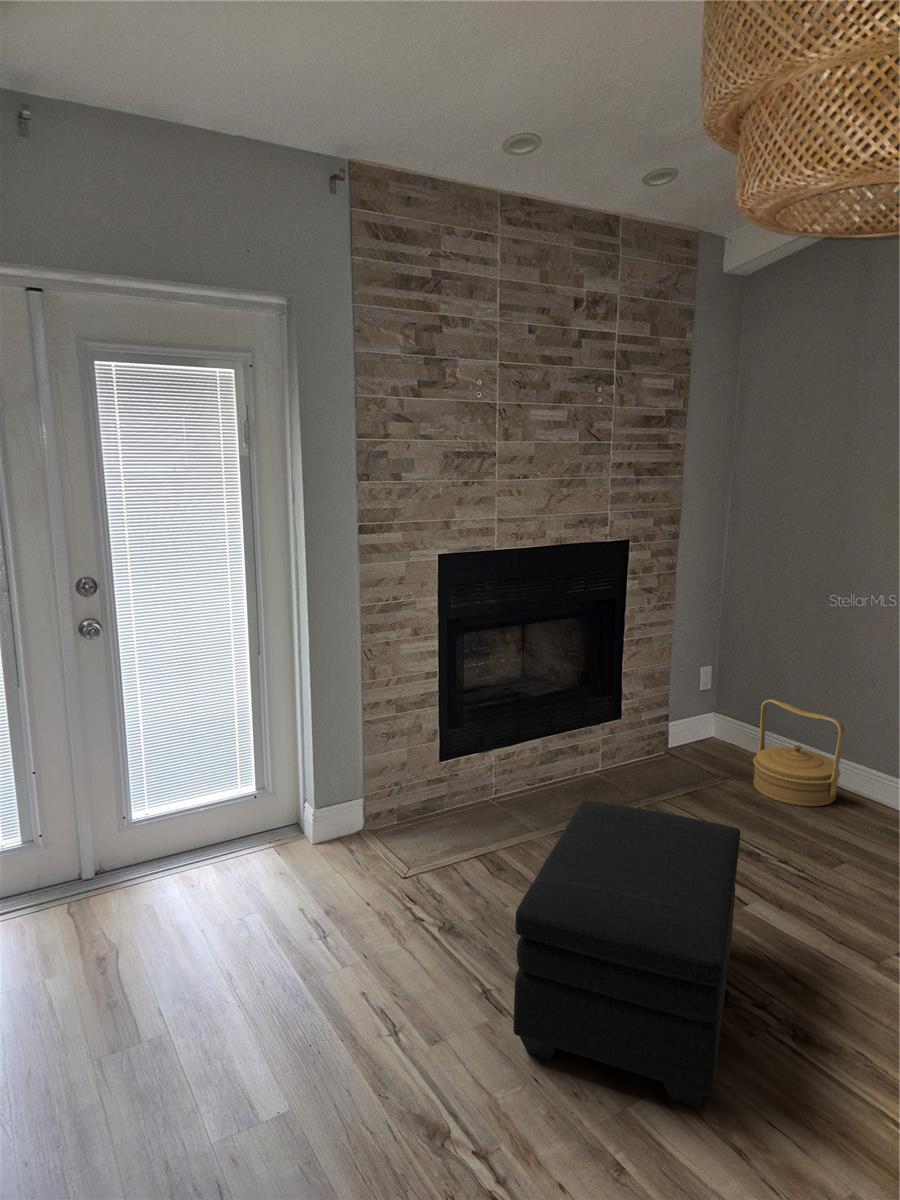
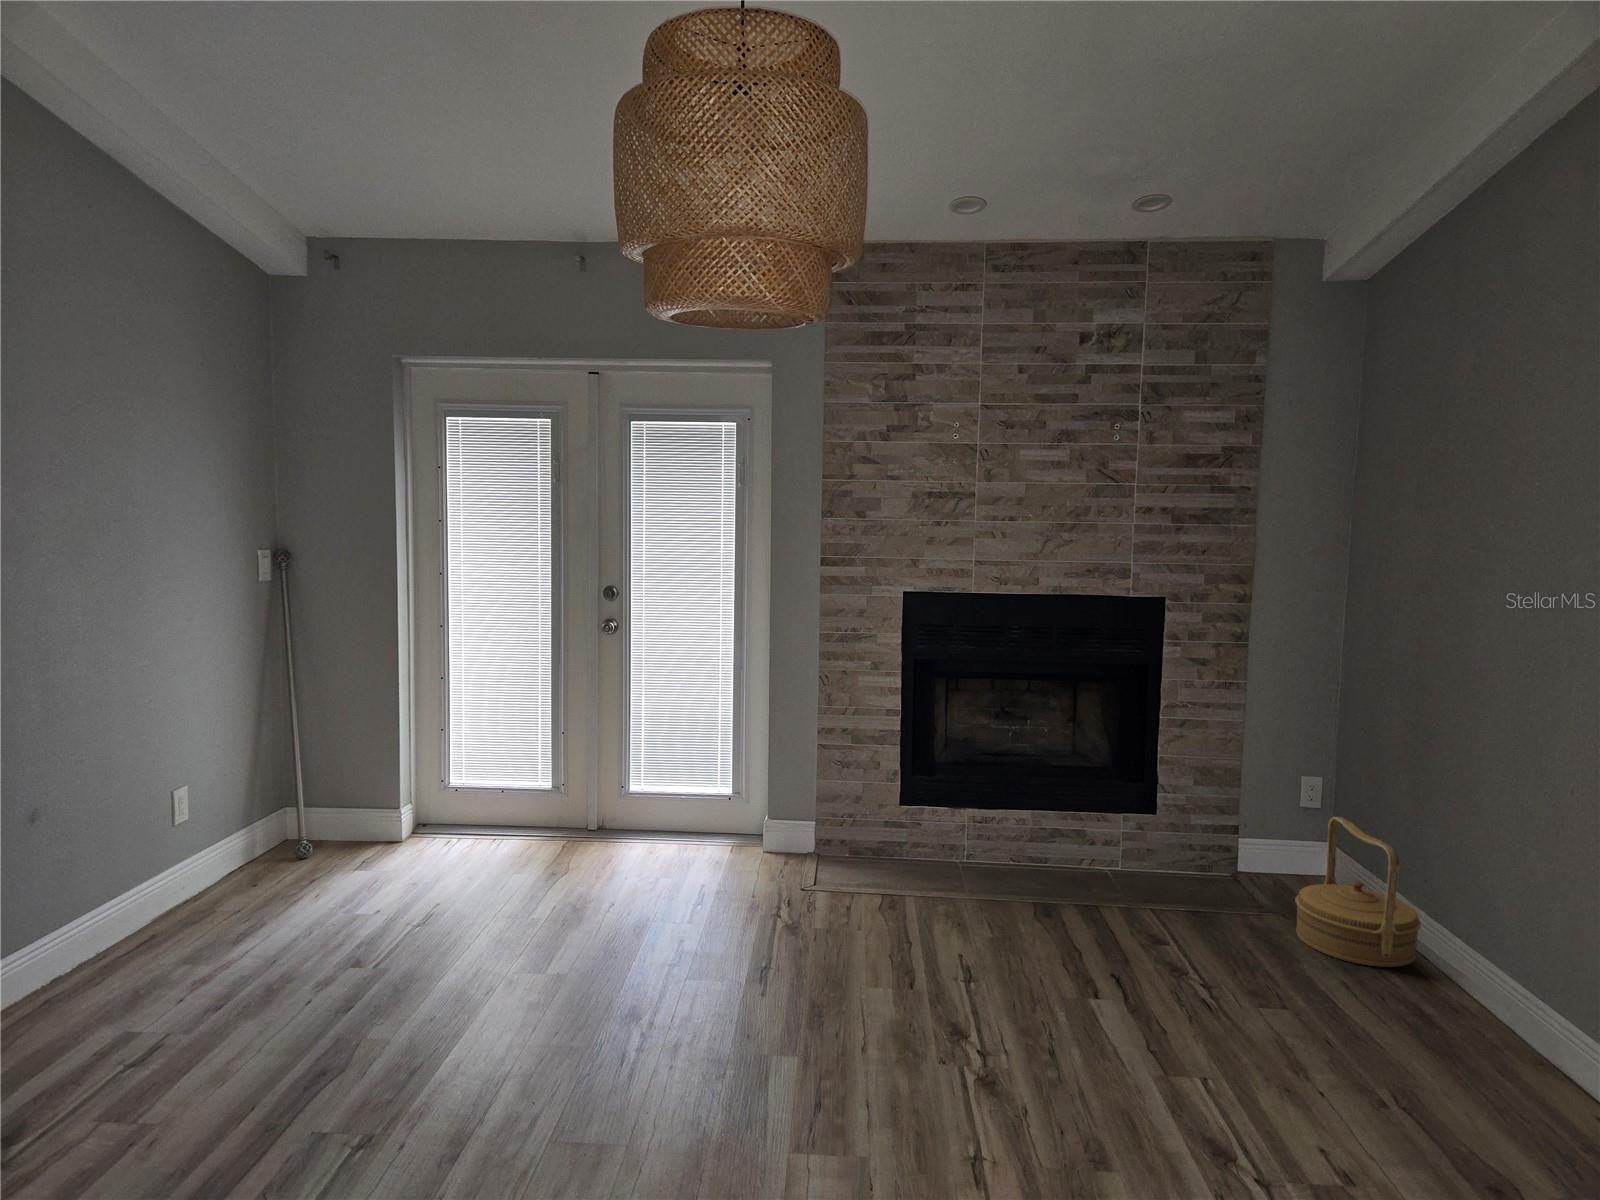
ottoman: present [513,801,740,1107] -> none [729,829,1029,1078]

